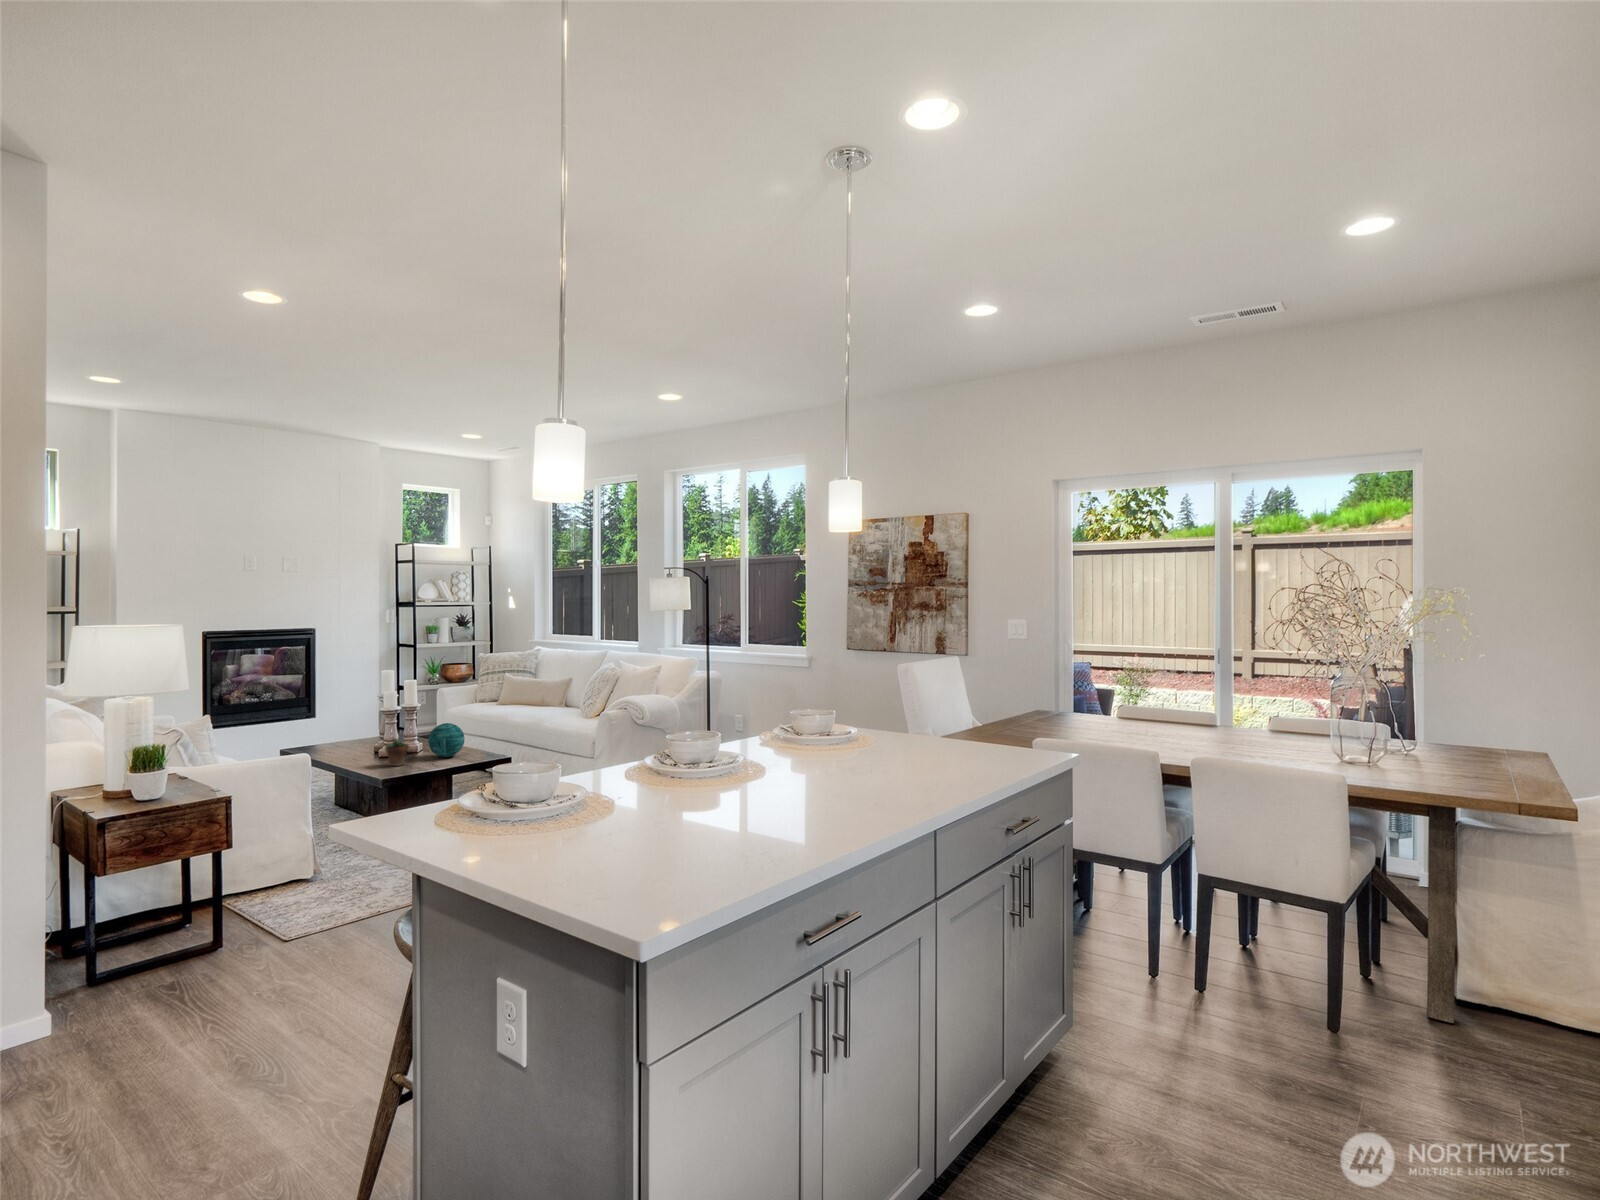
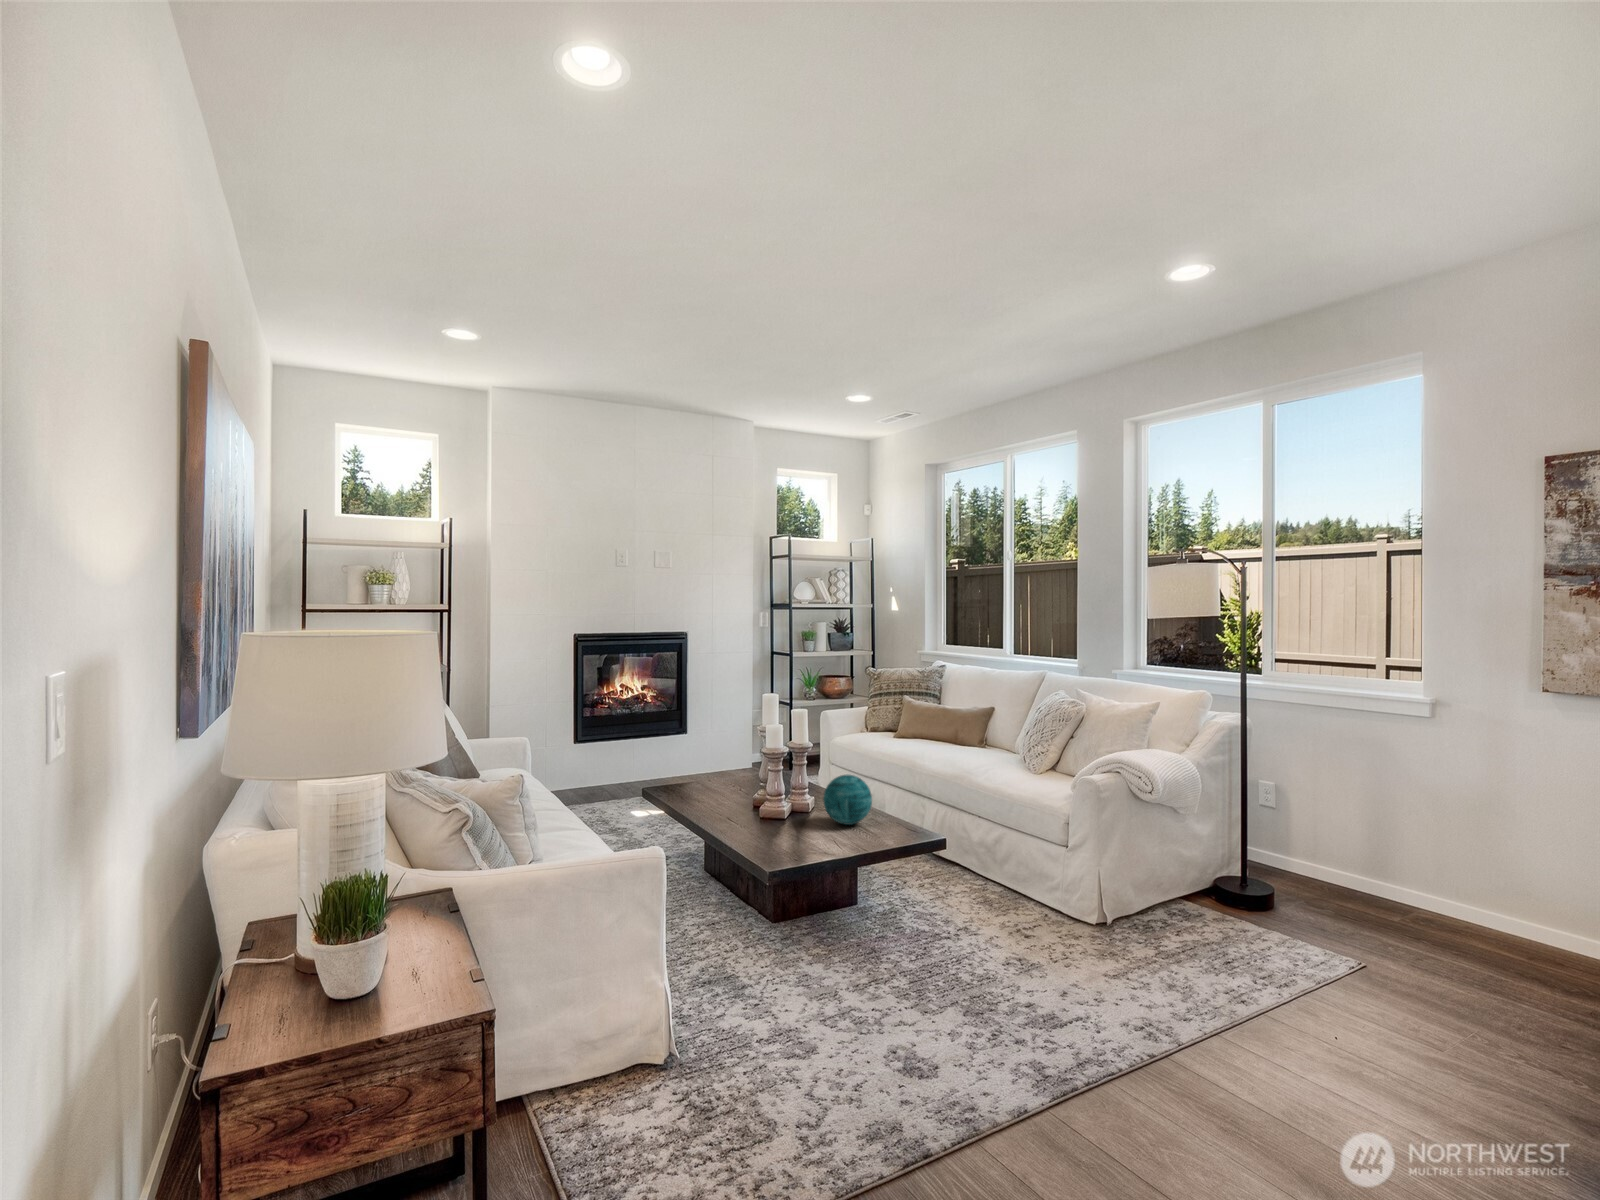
succulent plant: present [385,733,409,766] -> none [768,783,799,836]

